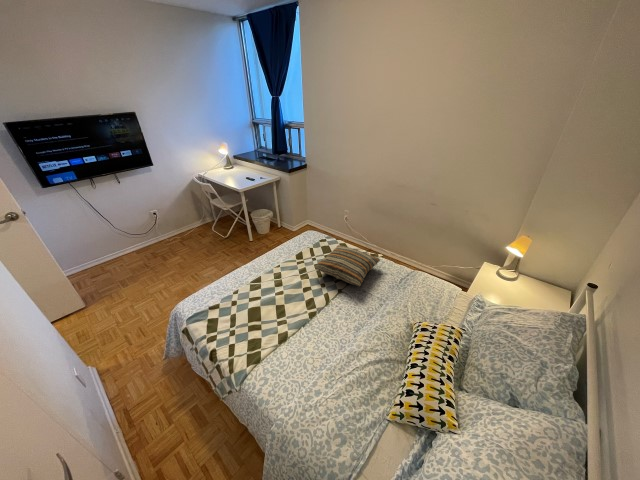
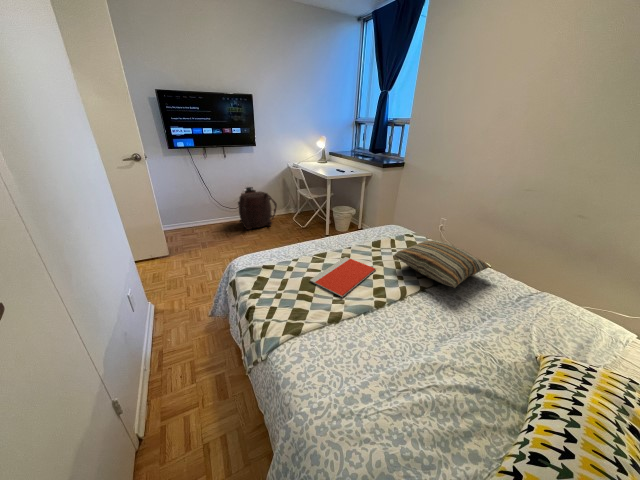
backpack: none [149,207,194,252] -> present [238,187,277,230]
notebook: none [254,277,304,317] -> present [310,257,376,297]

